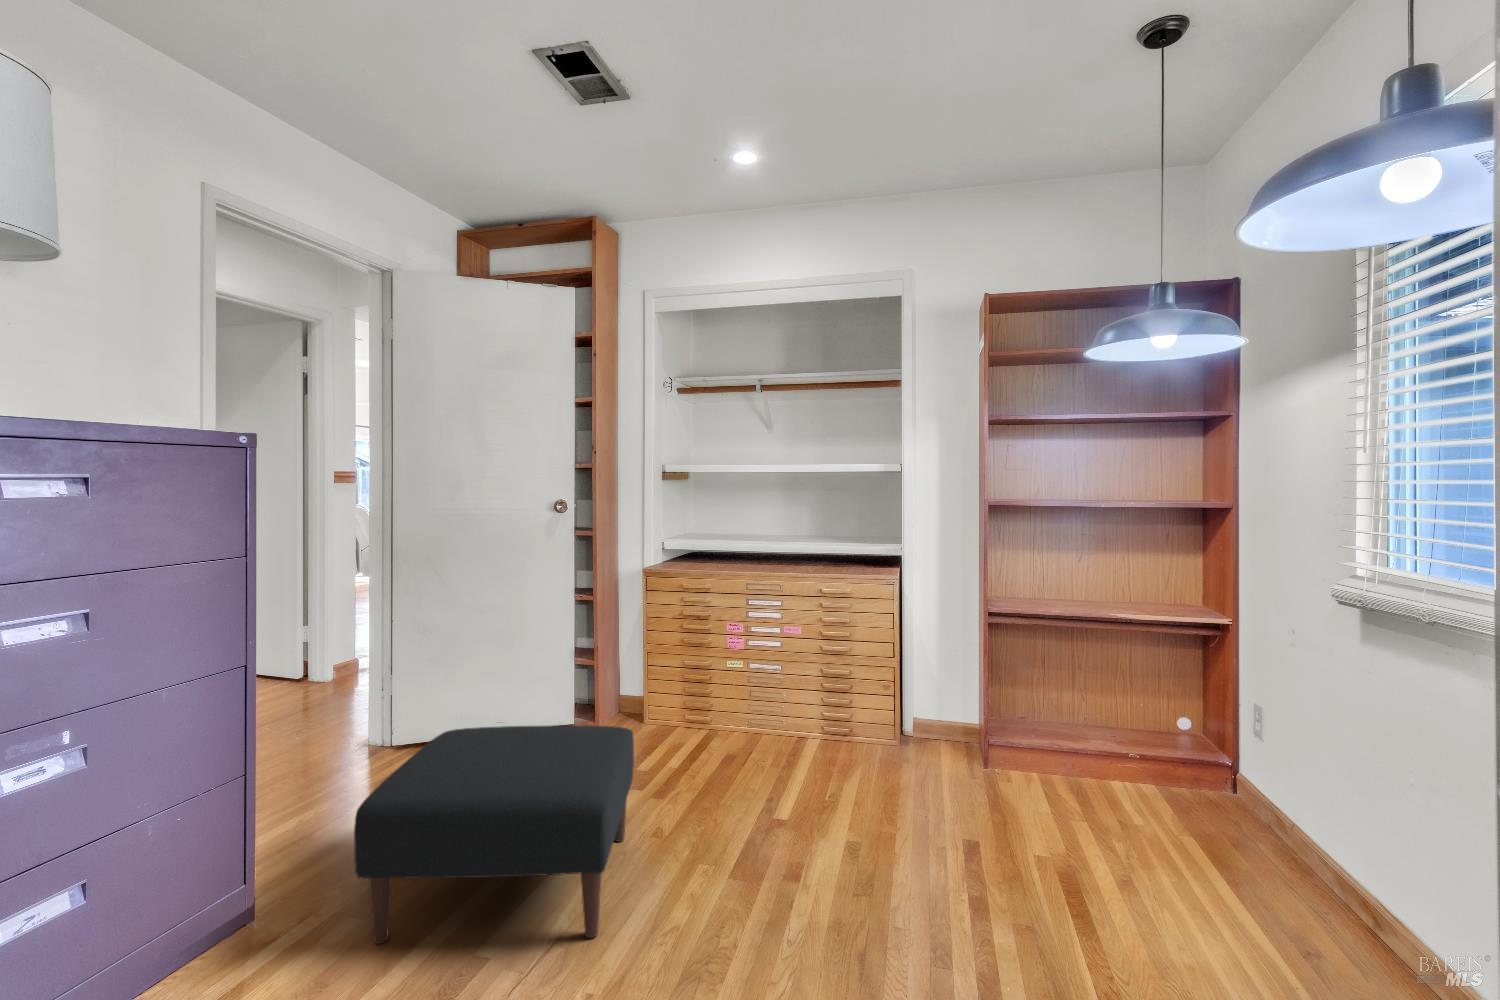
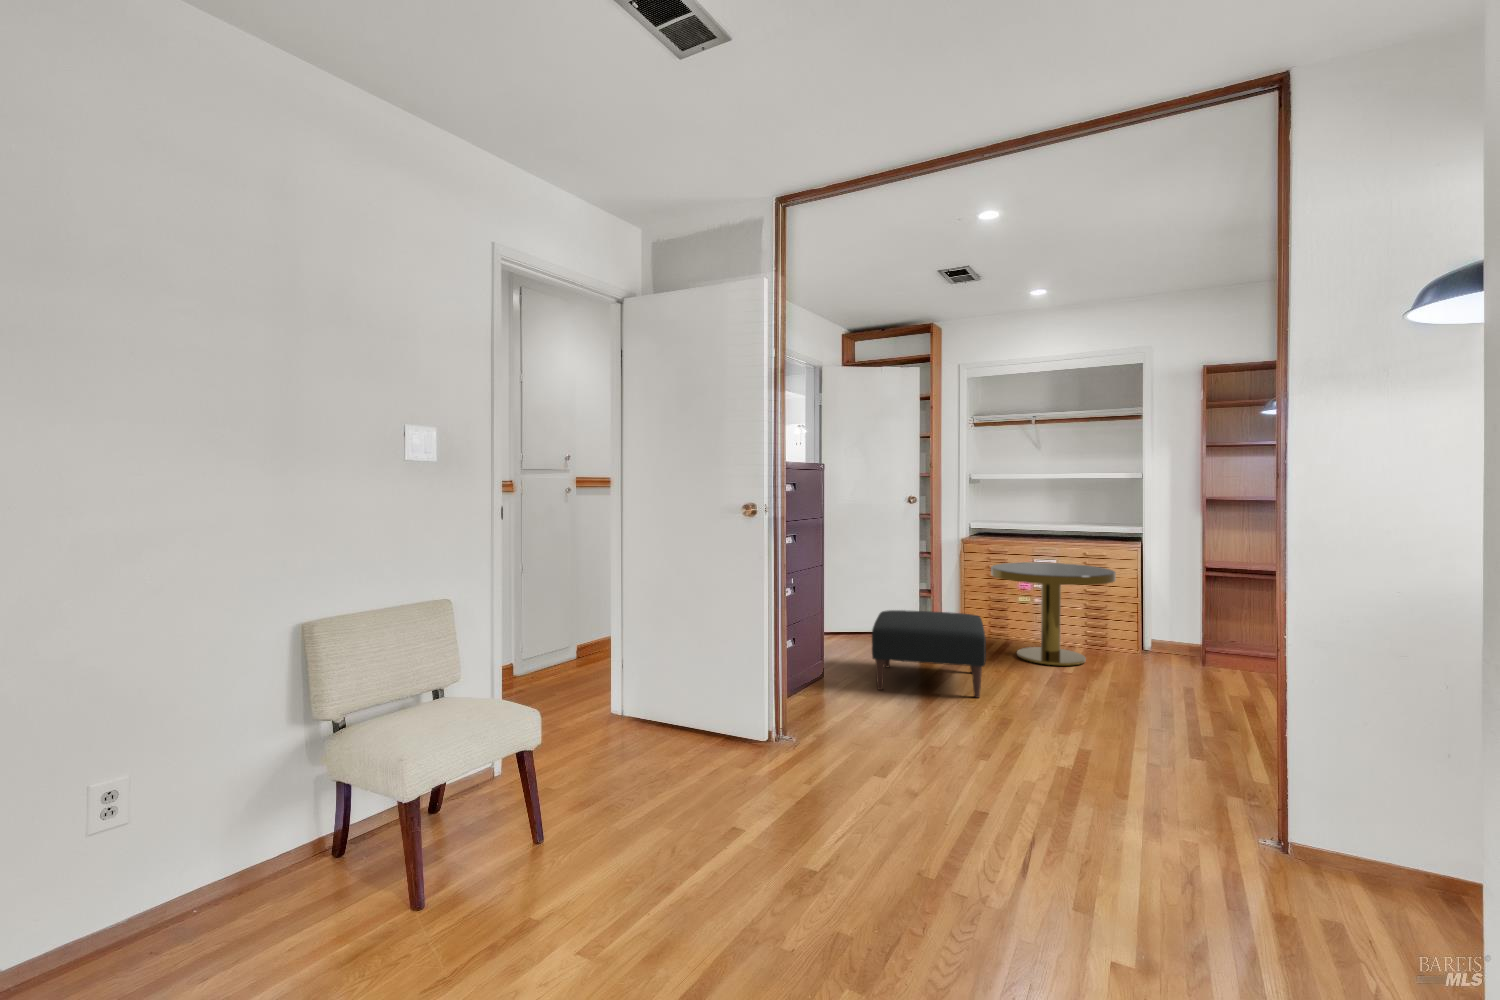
side table: none [671,607,864,794] -> present [991,562,1116,665]

